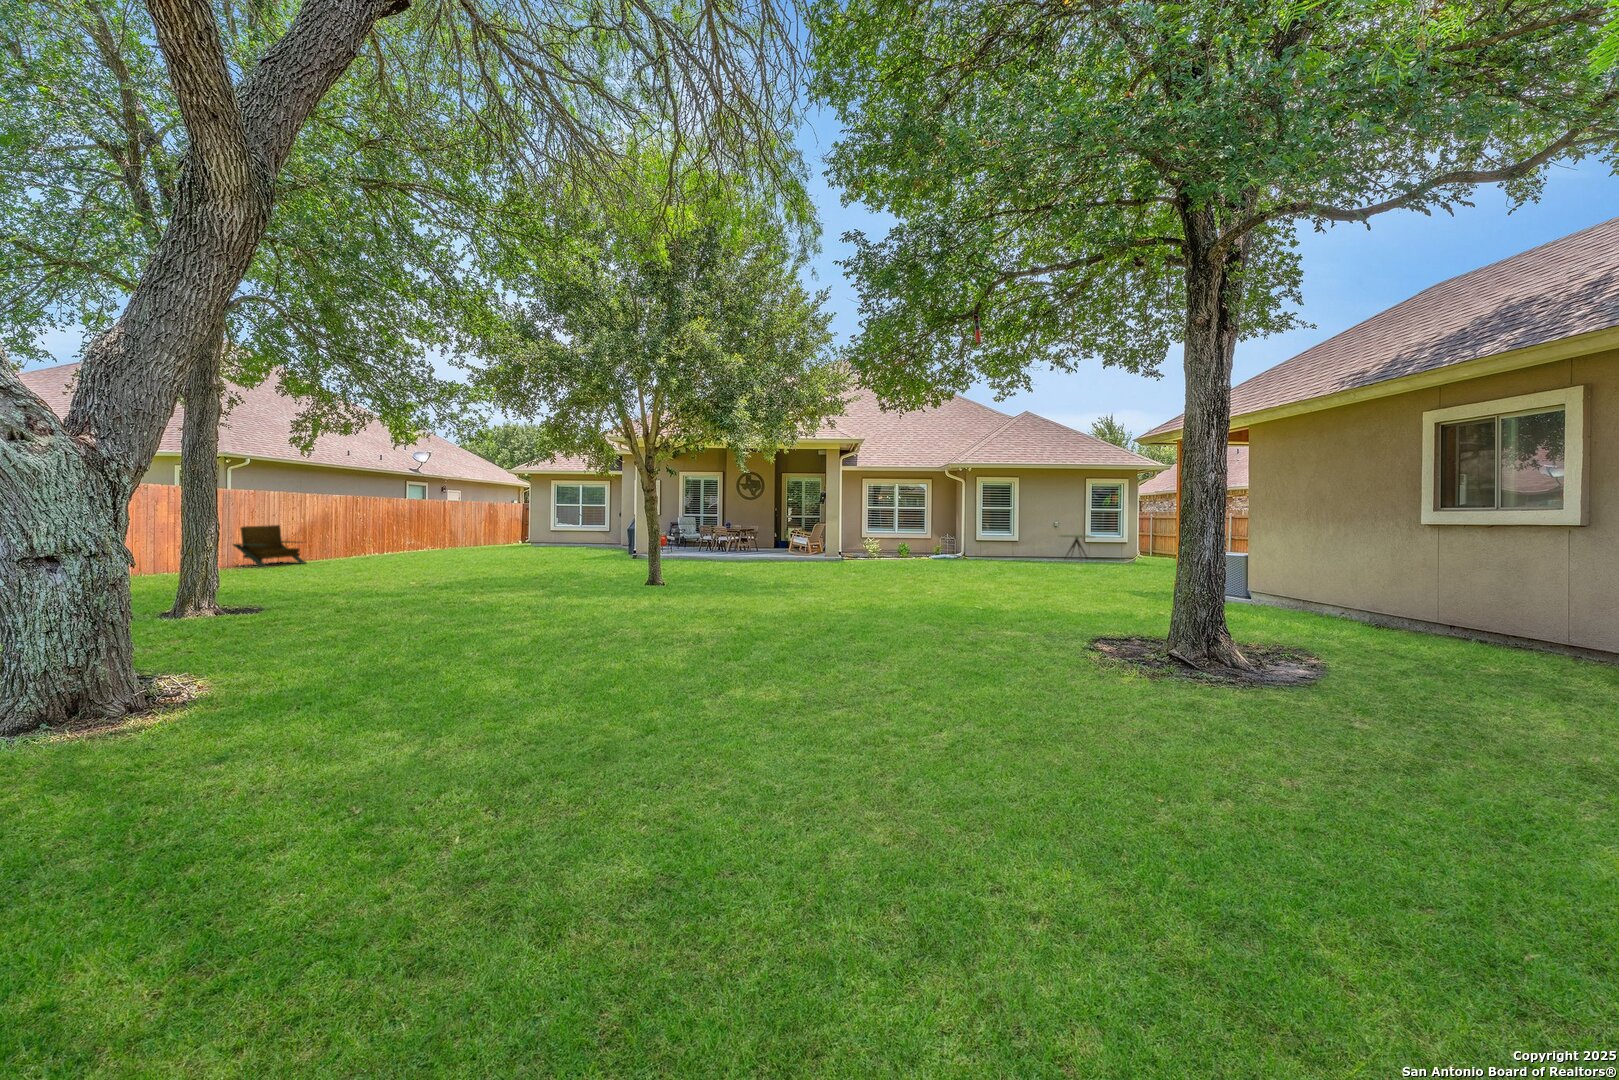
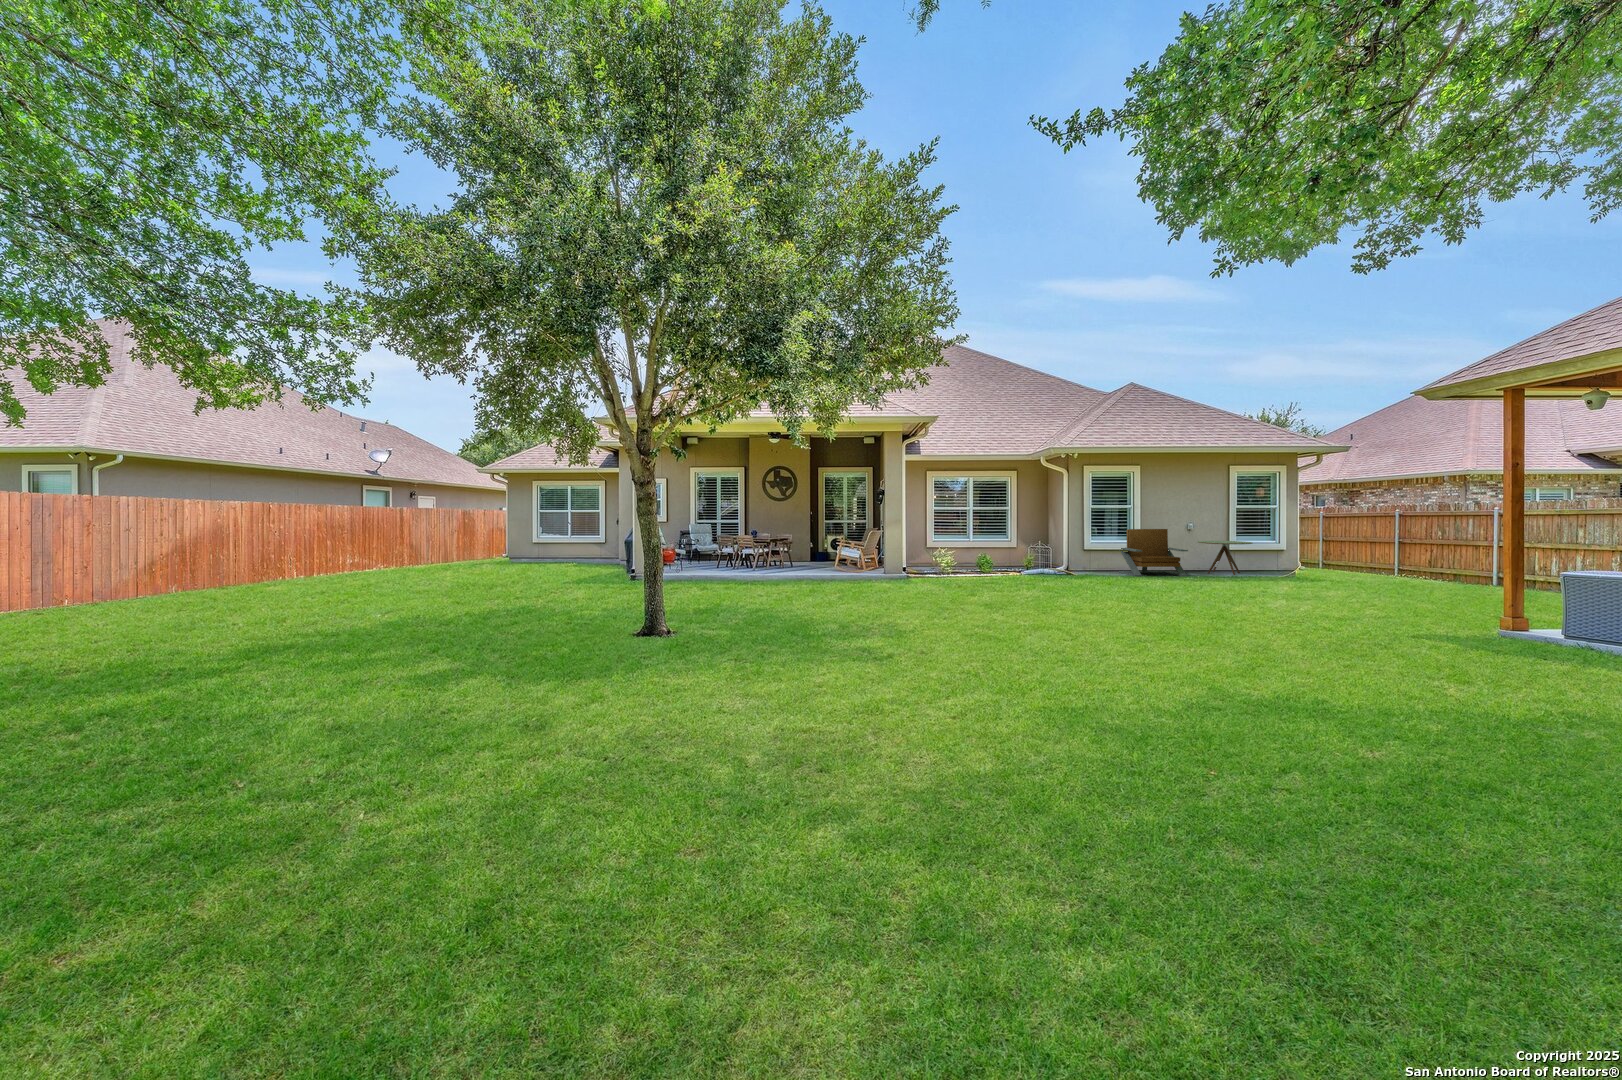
lounge chair: present [234,525,306,568] -> present [1119,529,1188,576]

